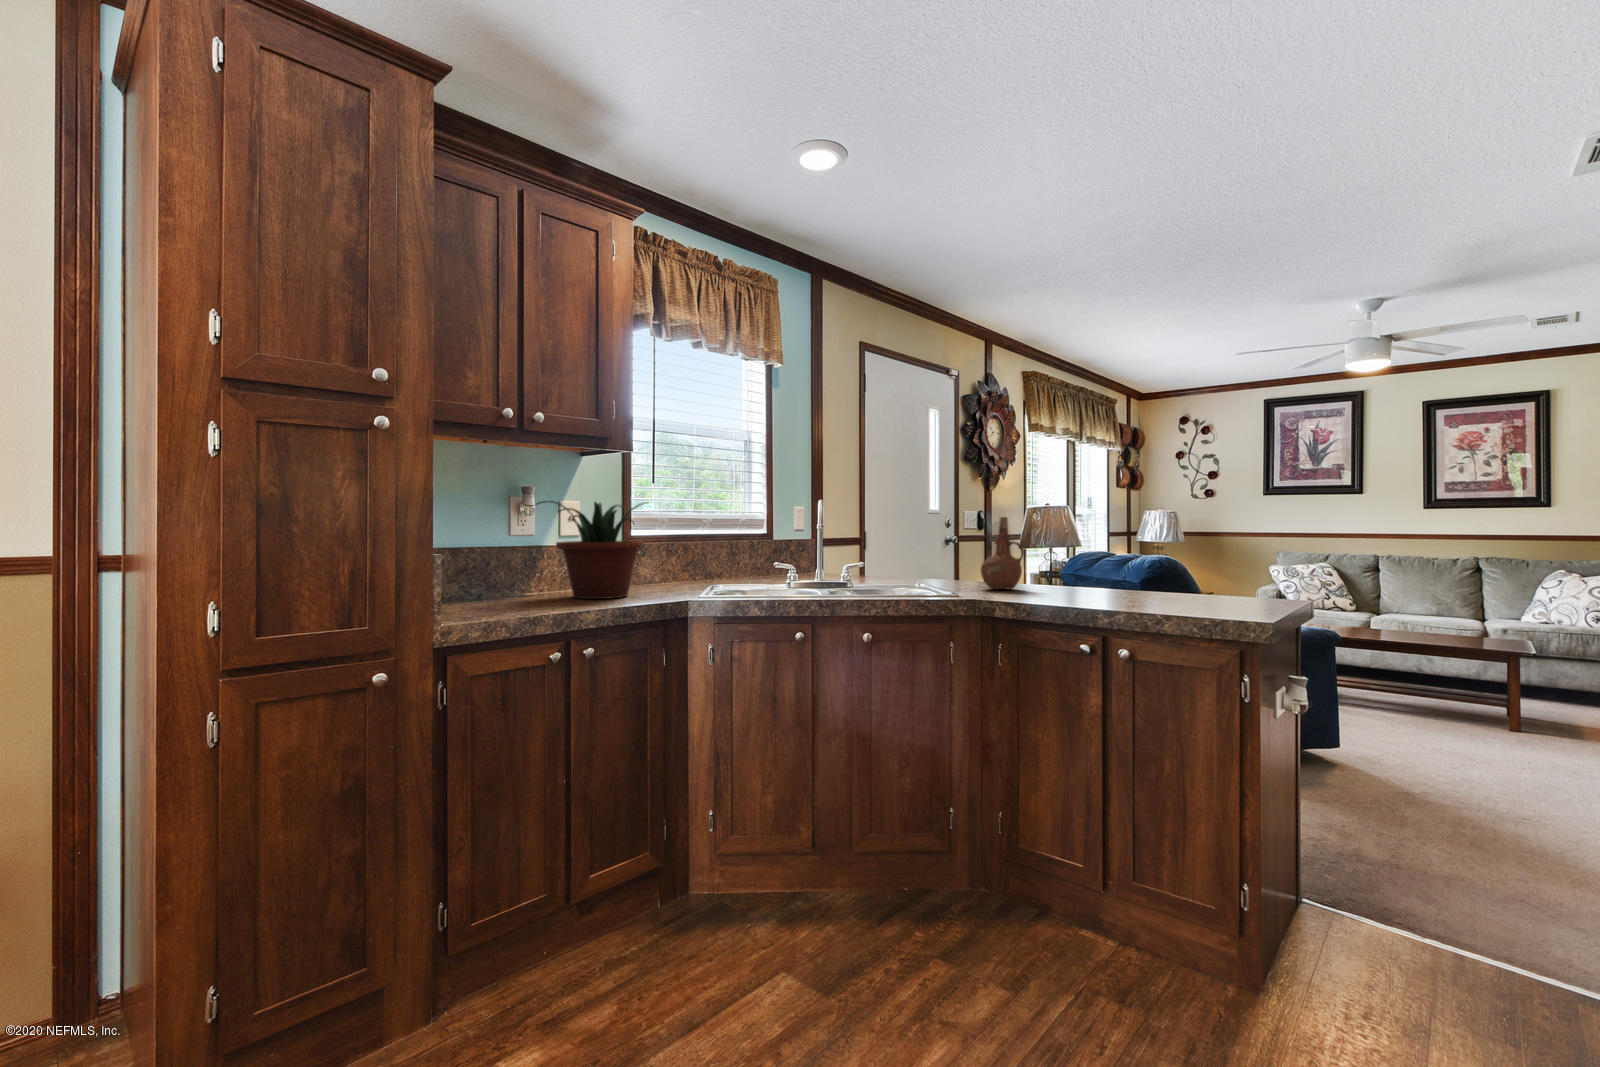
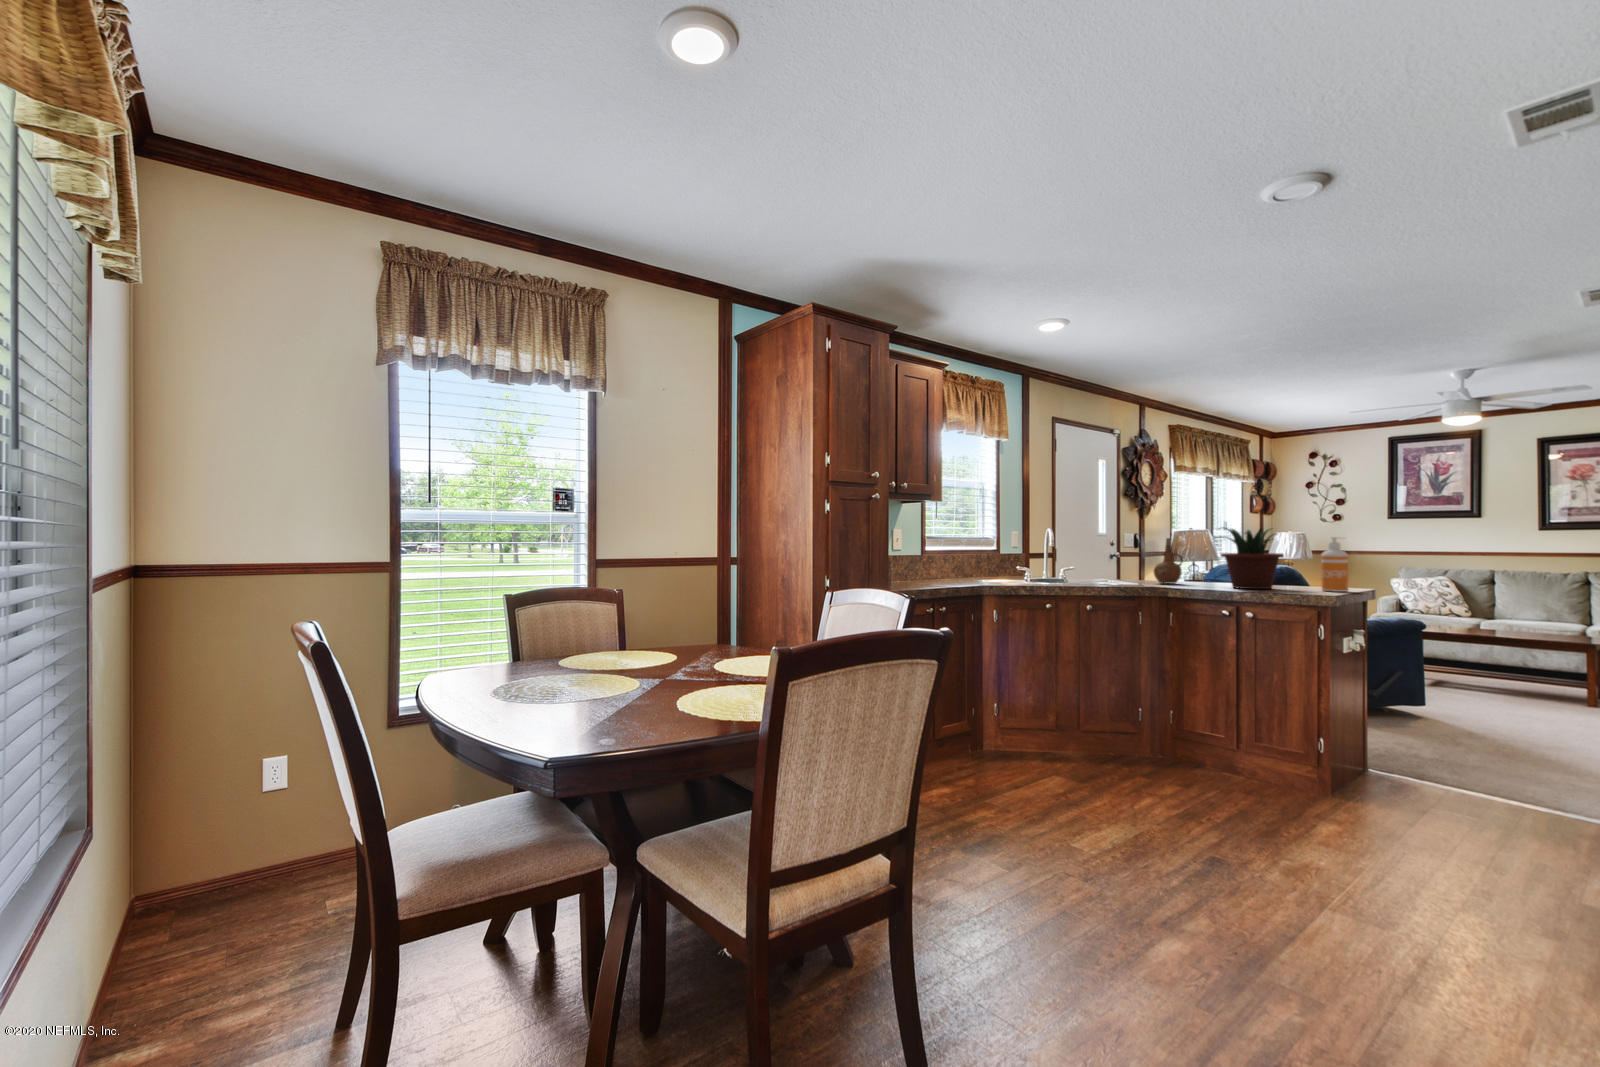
potted plant: present [537,501,648,599] -> present [1221,528,1284,589]
soap dispenser: none [1236,516,1278,609] -> present [1321,537,1348,592]

